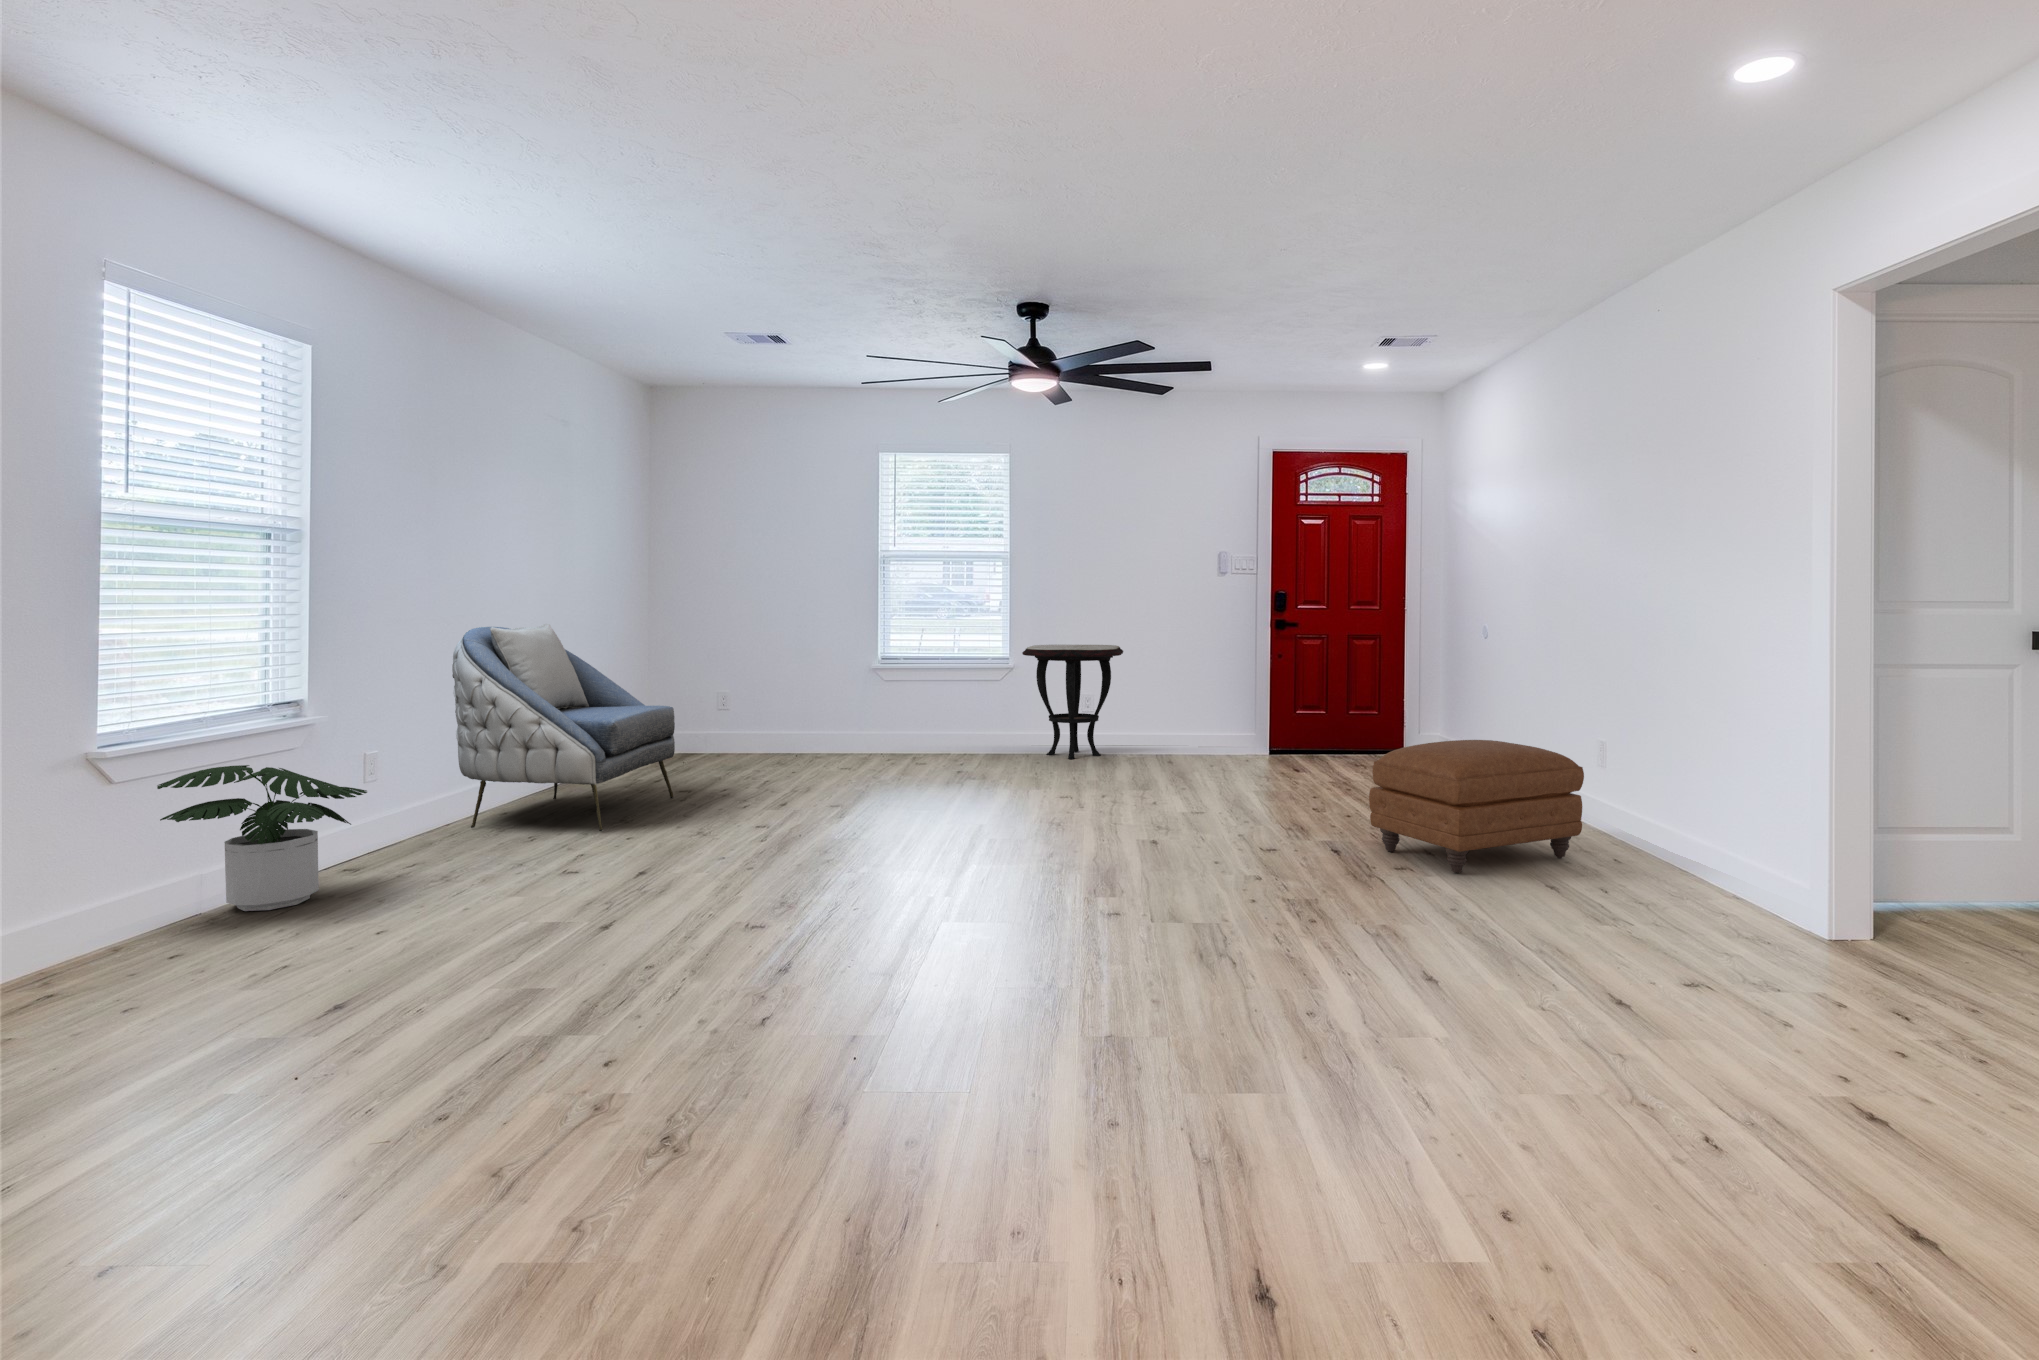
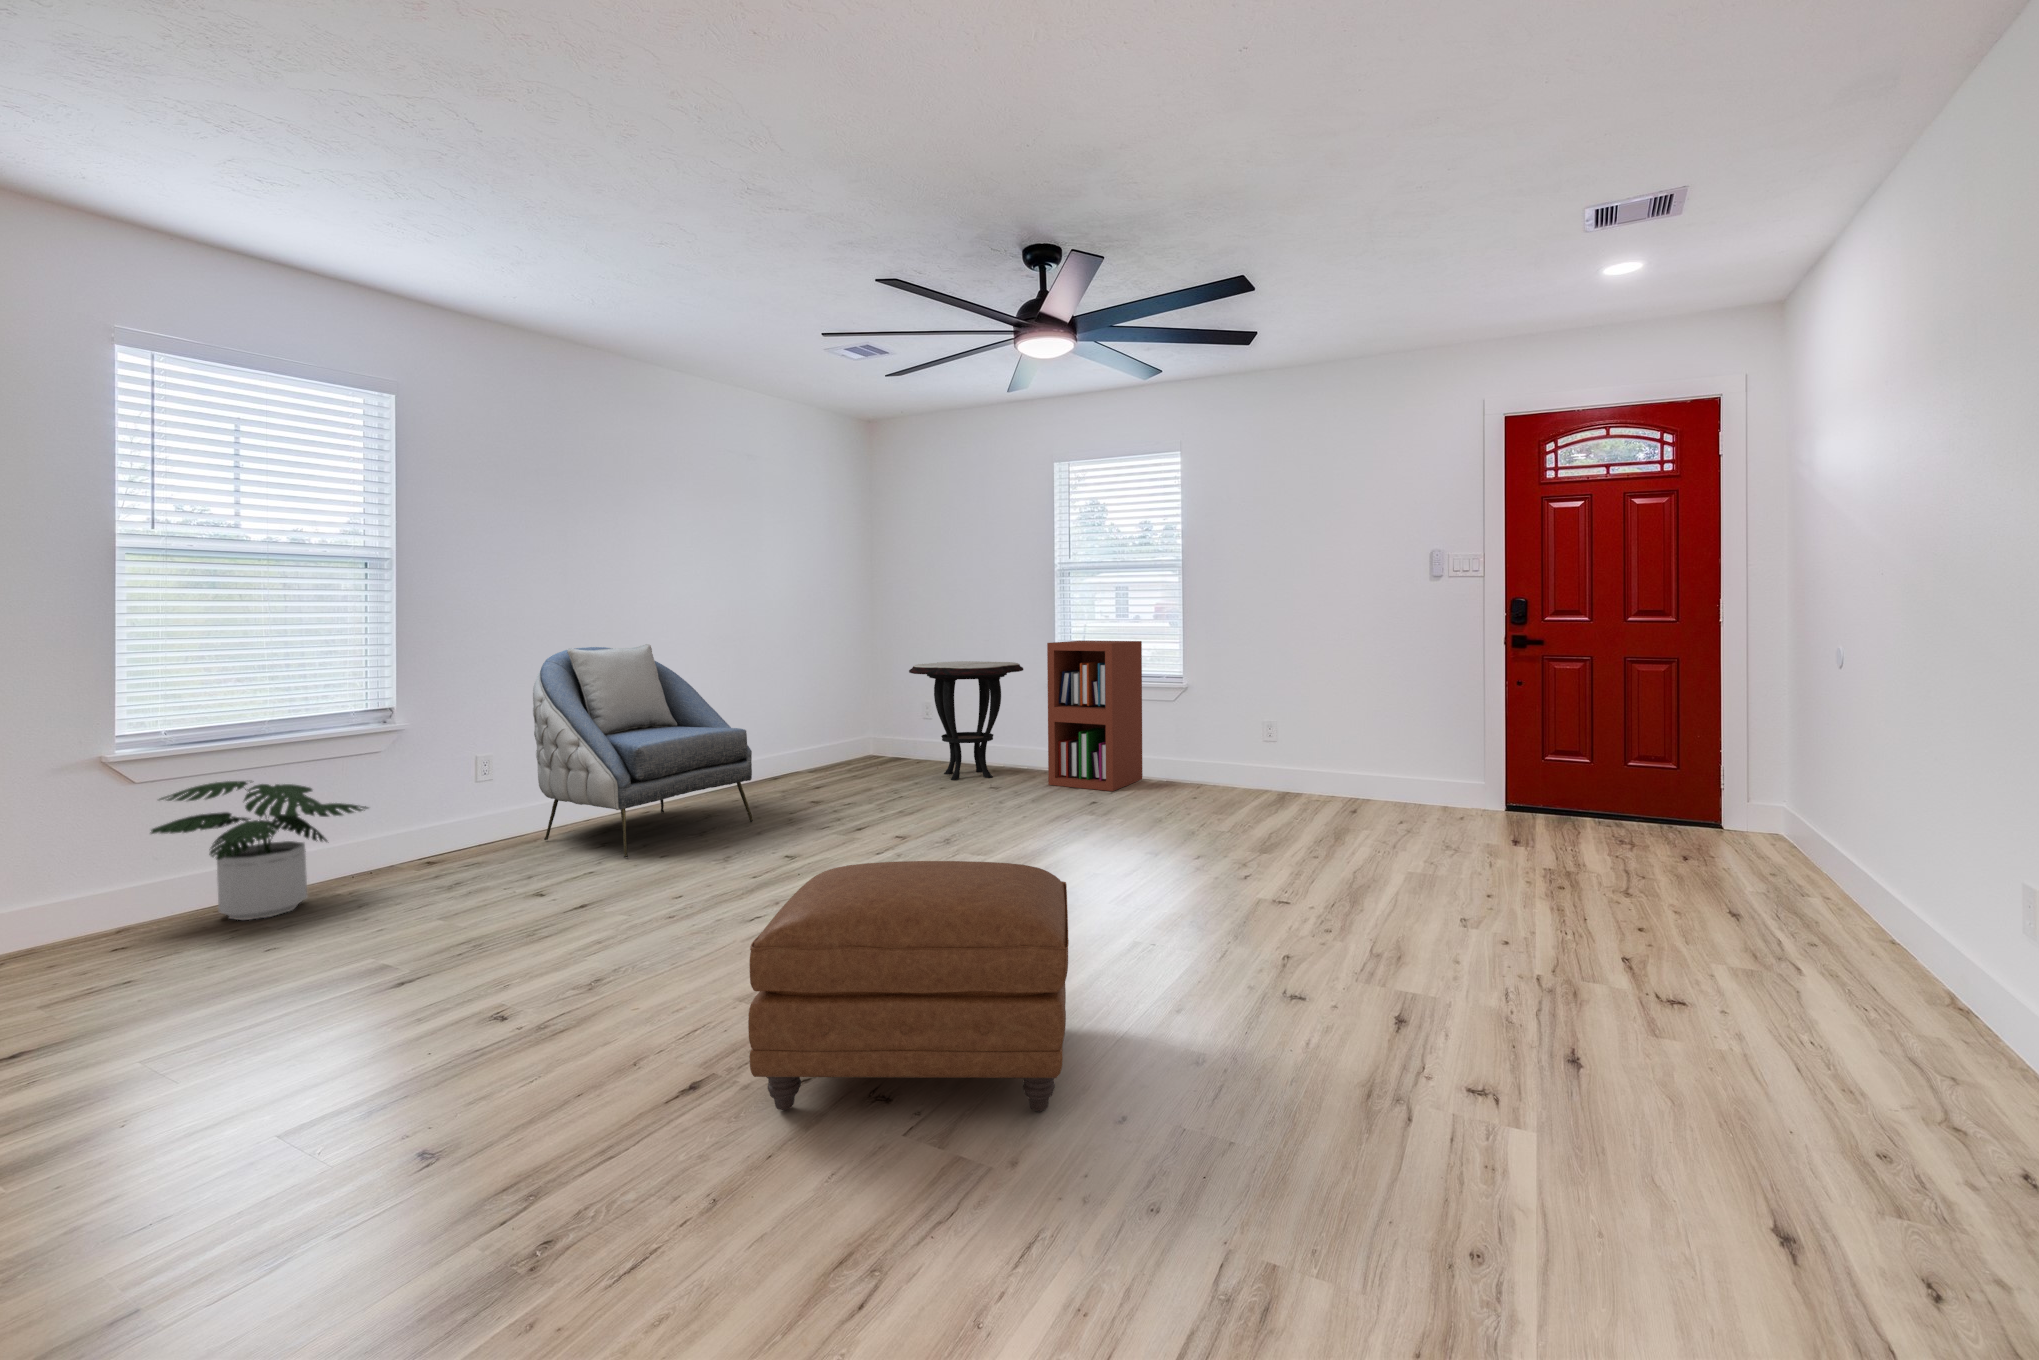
bookshelf: none [910,623,986,755] -> present [1047,641,1143,791]
side table: present [1022,645,1123,759] -> present [909,661,1023,780]
ottoman: present [1369,740,1584,873] -> present [748,861,1069,1112]

